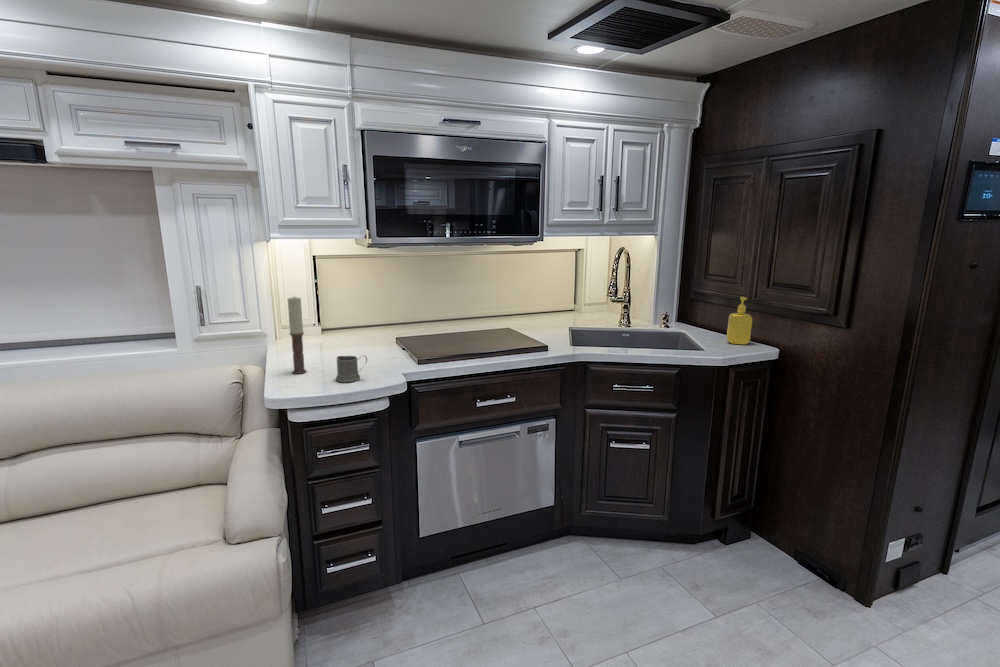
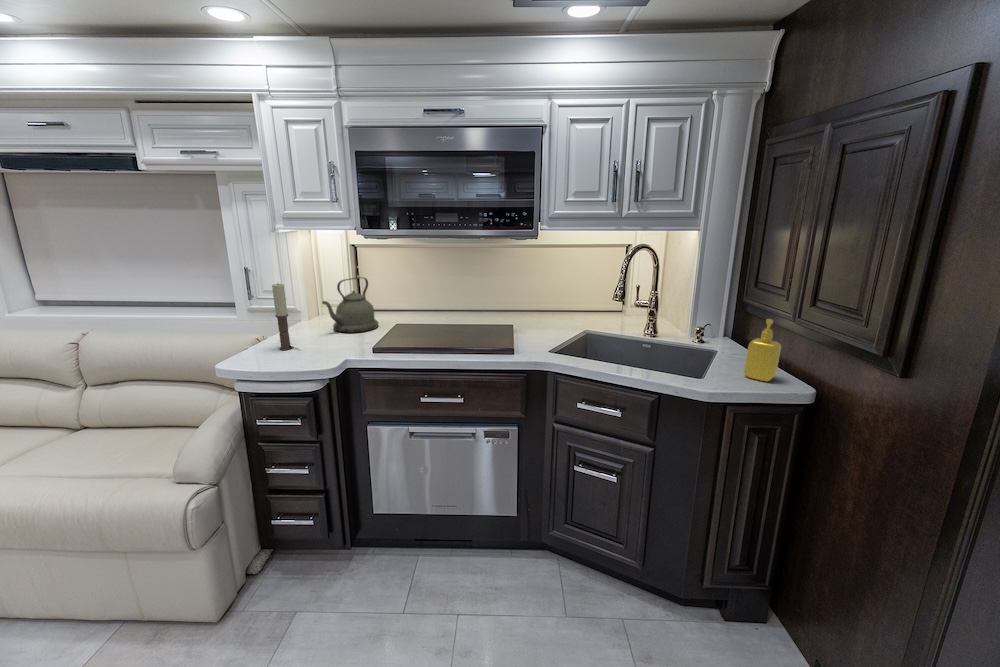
kettle: none [325,290,375,351] -> present [323,277,378,333]
mug: present [336,356,367,382] -> none [295,340,318,365]

